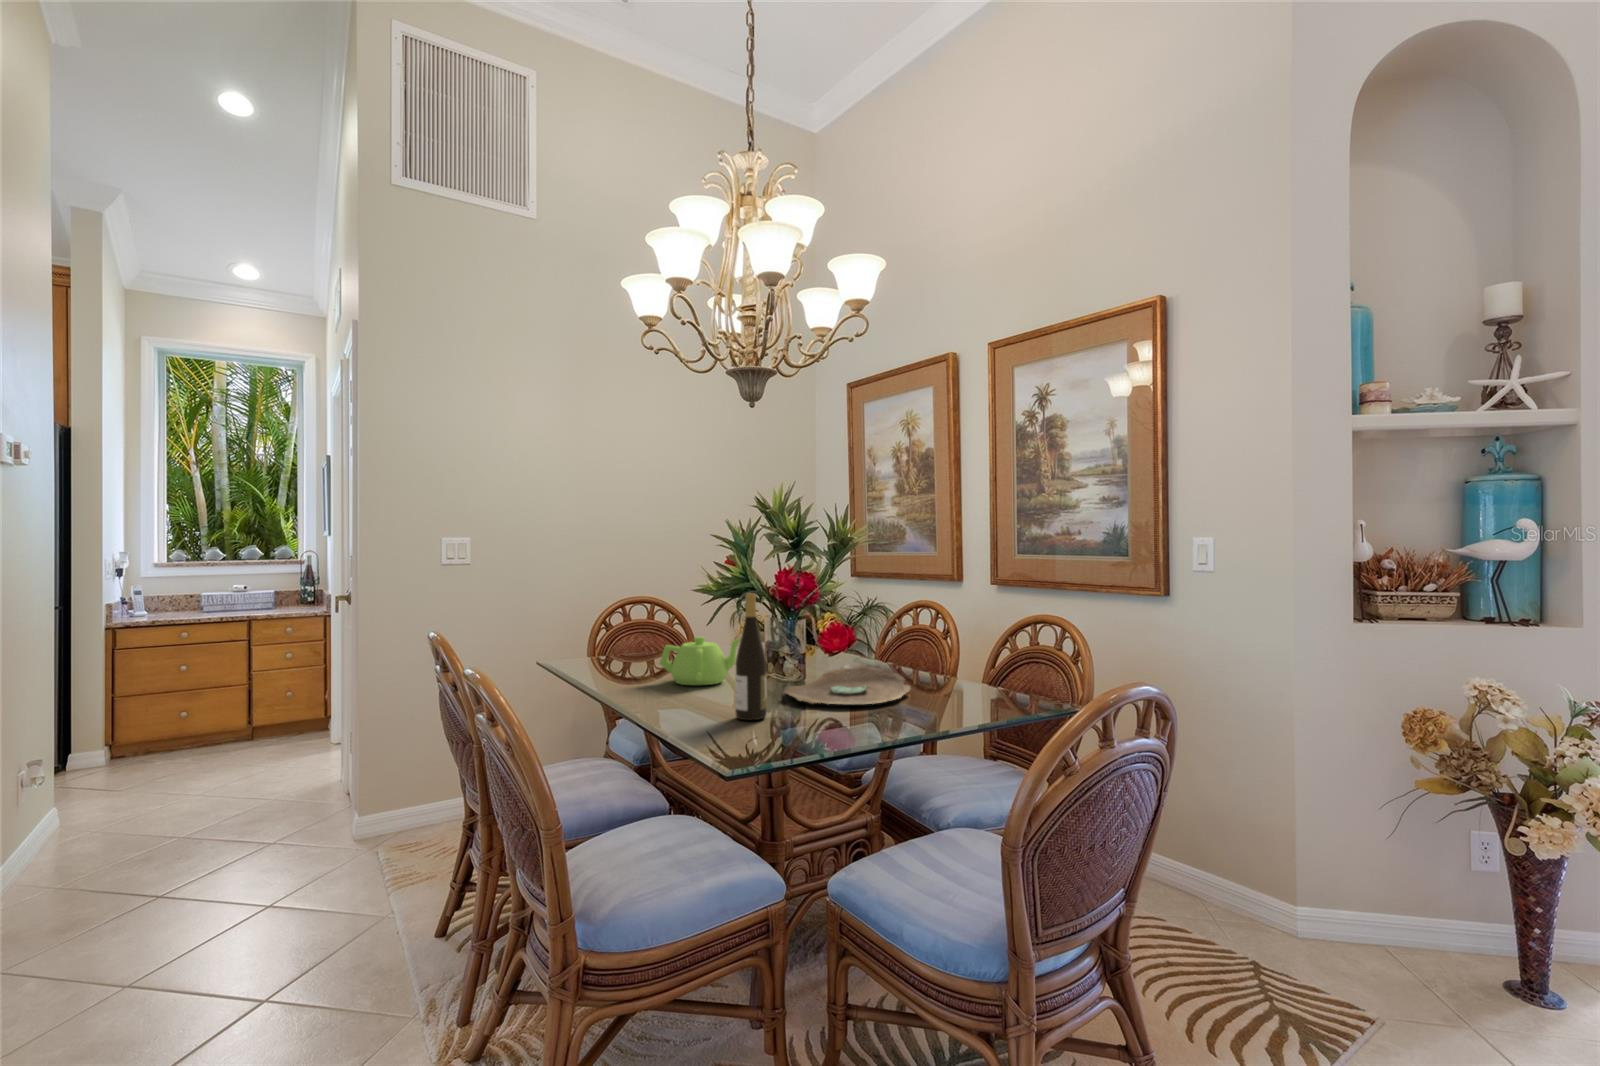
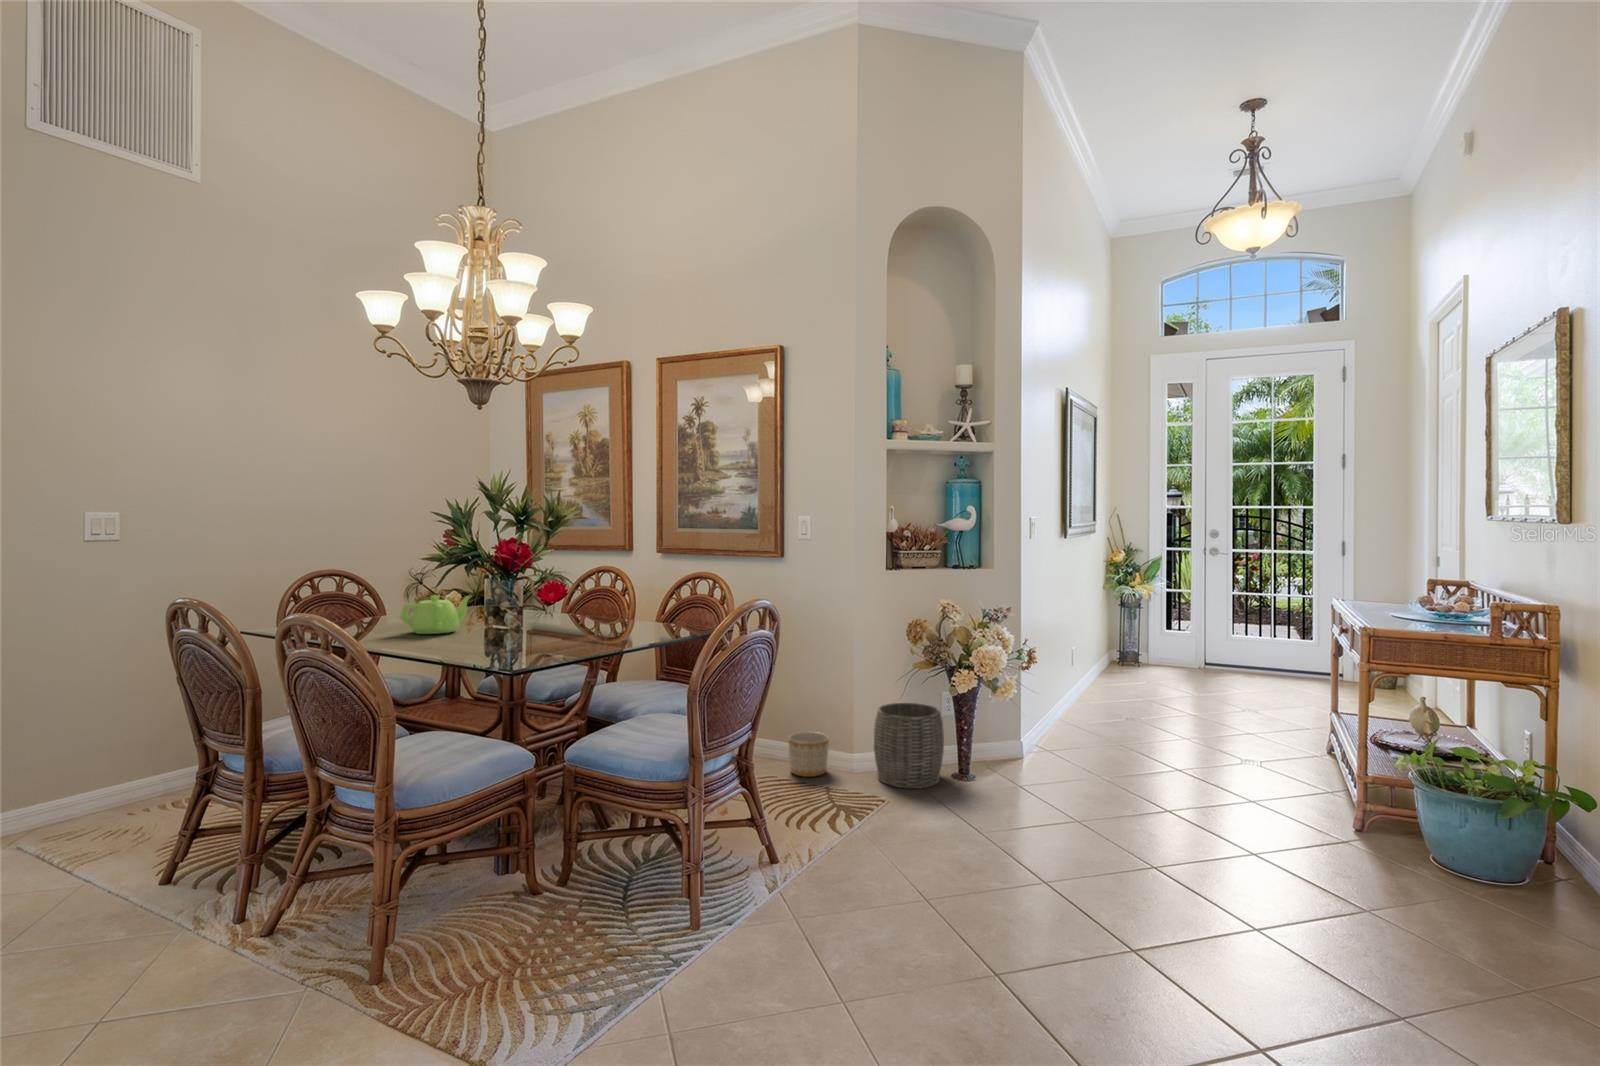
wine bottle: present [735,593,767,720] -> none [490,556,514,648]
decorative bowl: present [786,662,911,704] -> none [516,610,611,636]
woven basket: none [1338,837,1488,1005] -> present [874,703,944,789]
planter: none [1183,855,1253,933] -> present [788,732,829,777]

